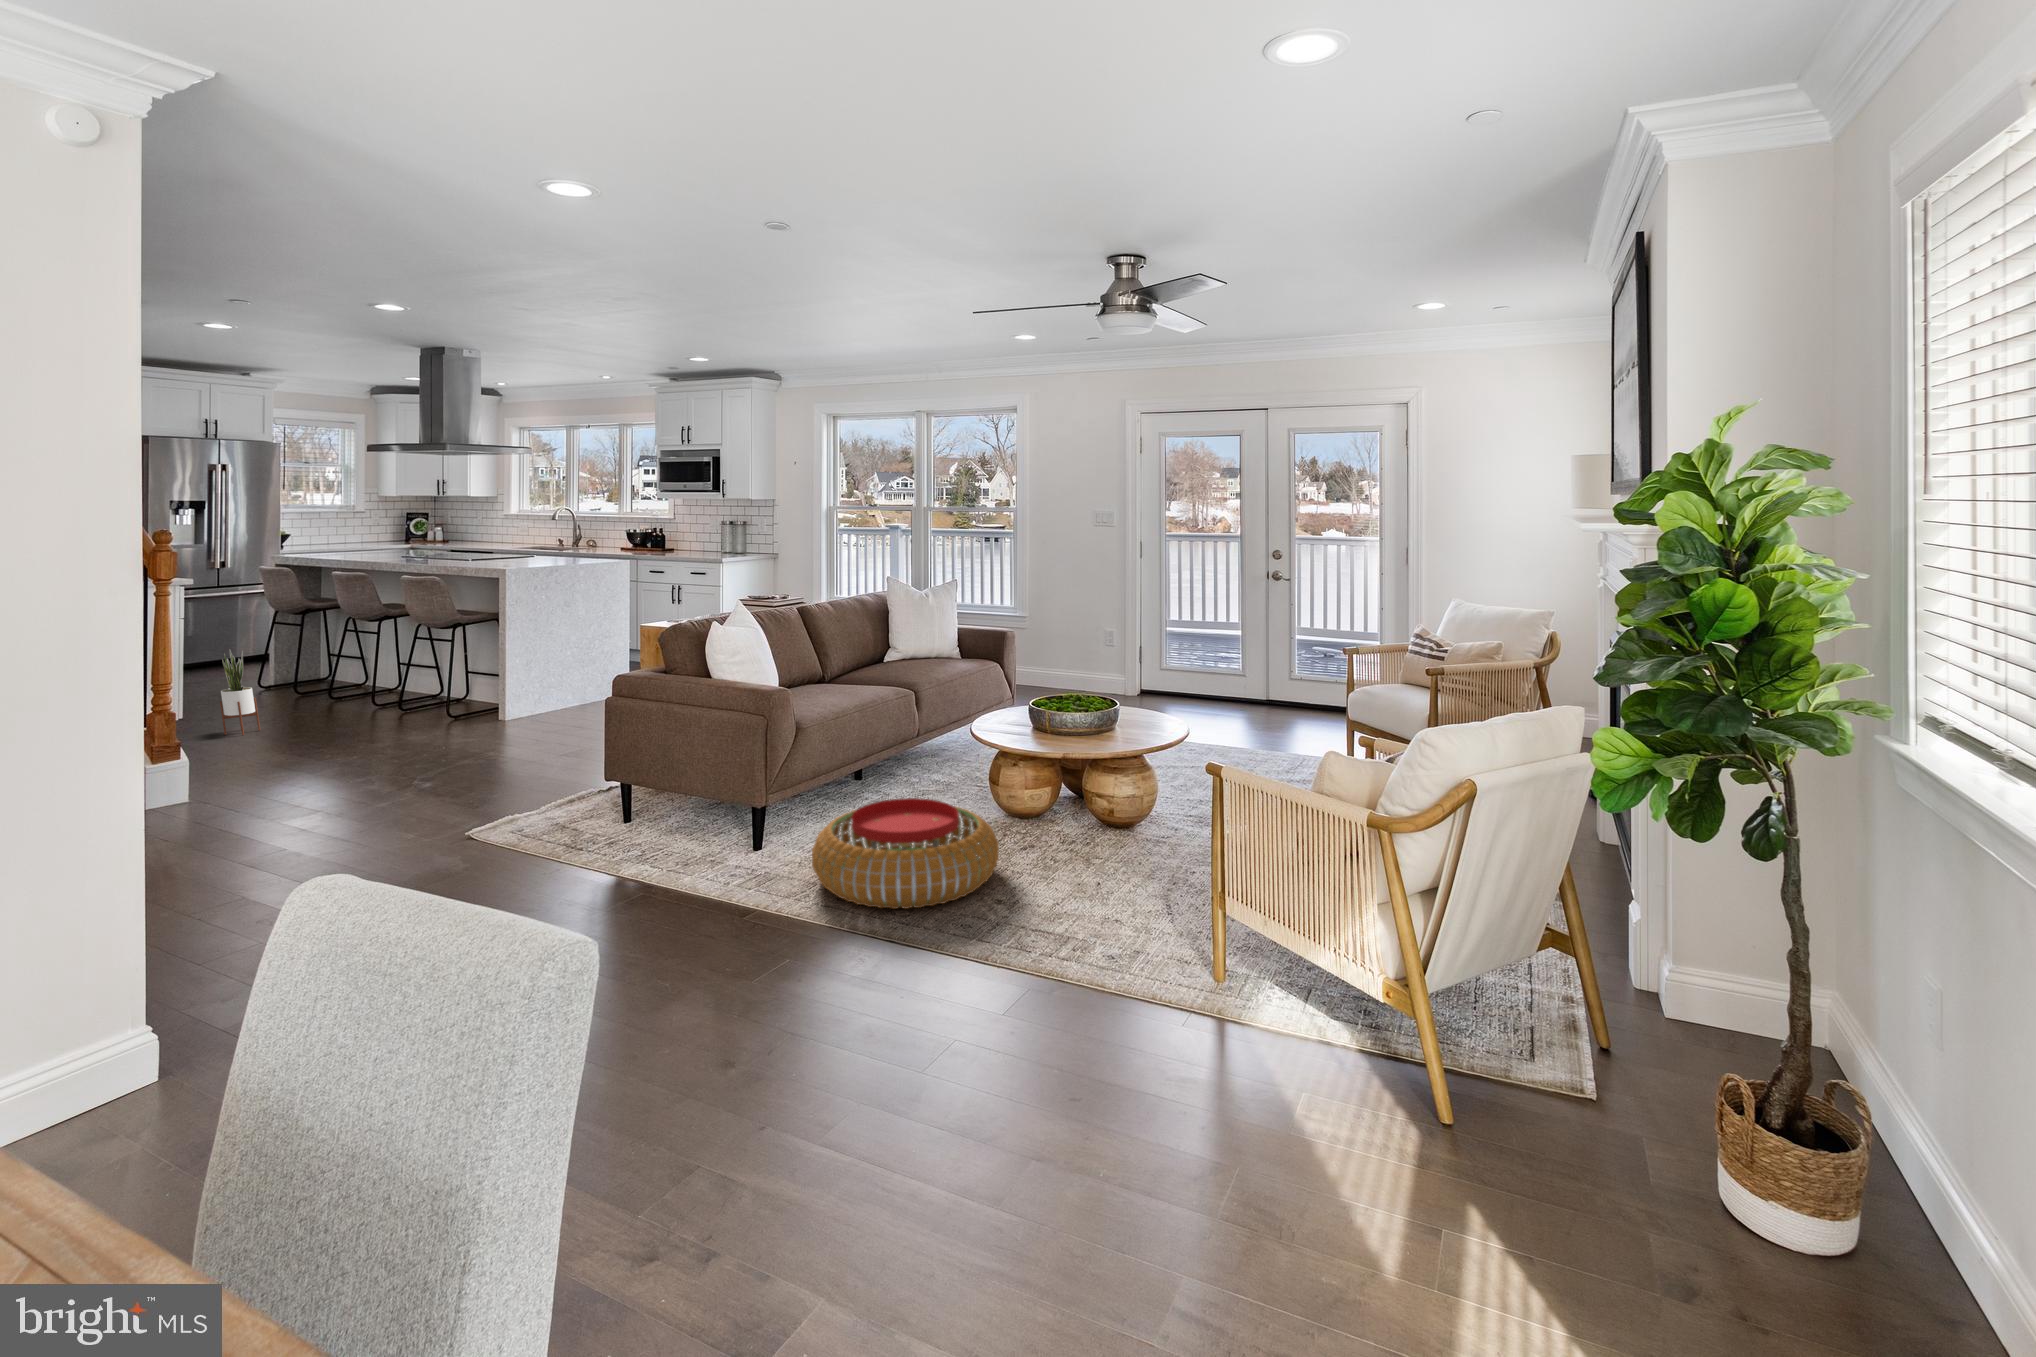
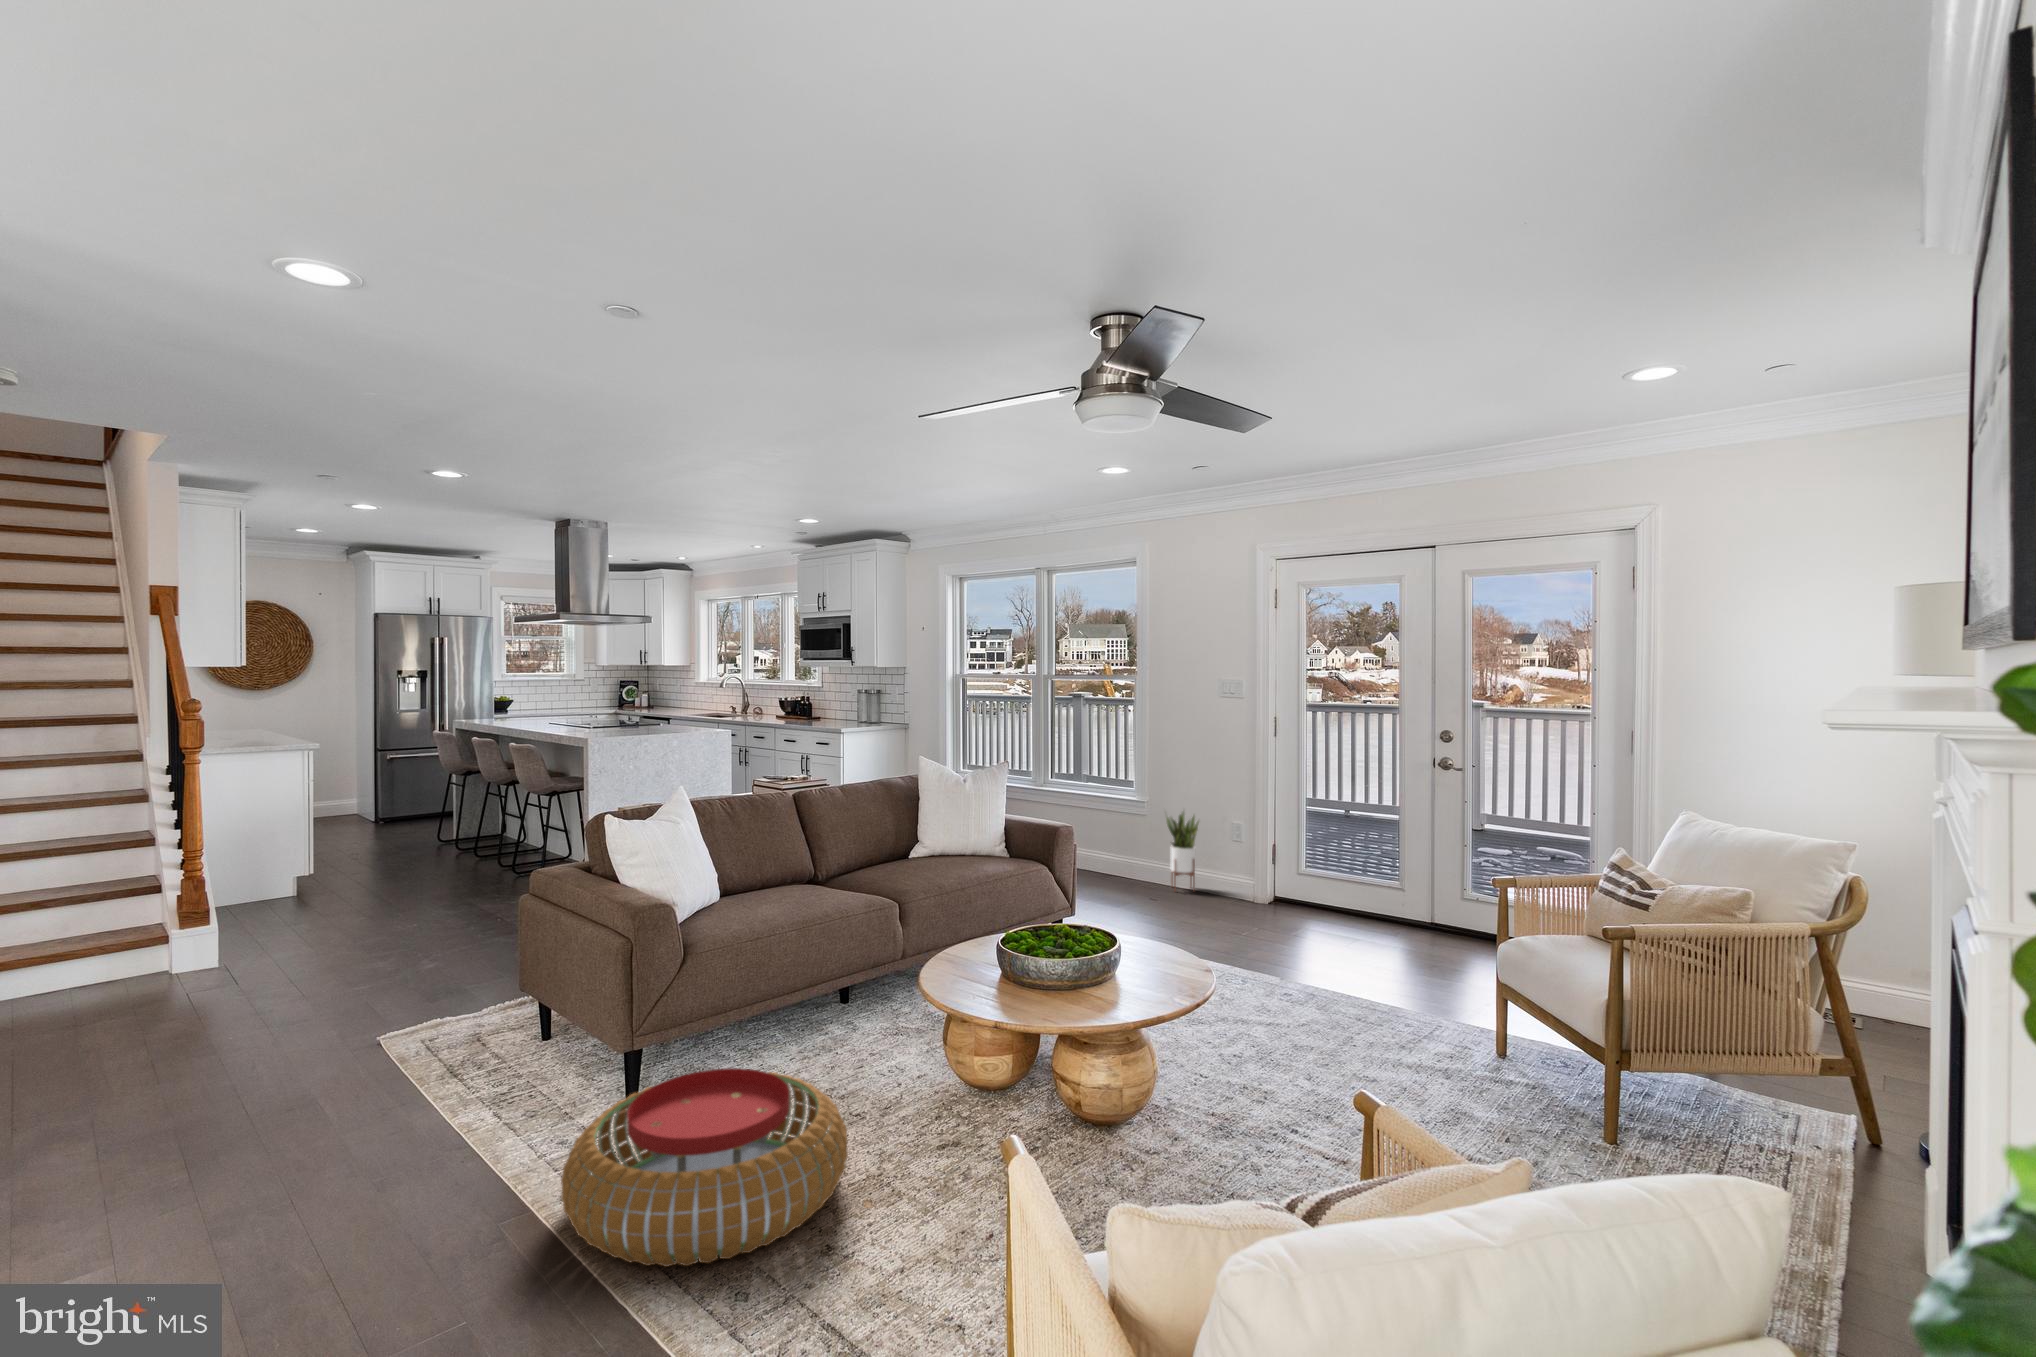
potted plant: present [220,650,260,735] -> present [1165,810,1199,890]

